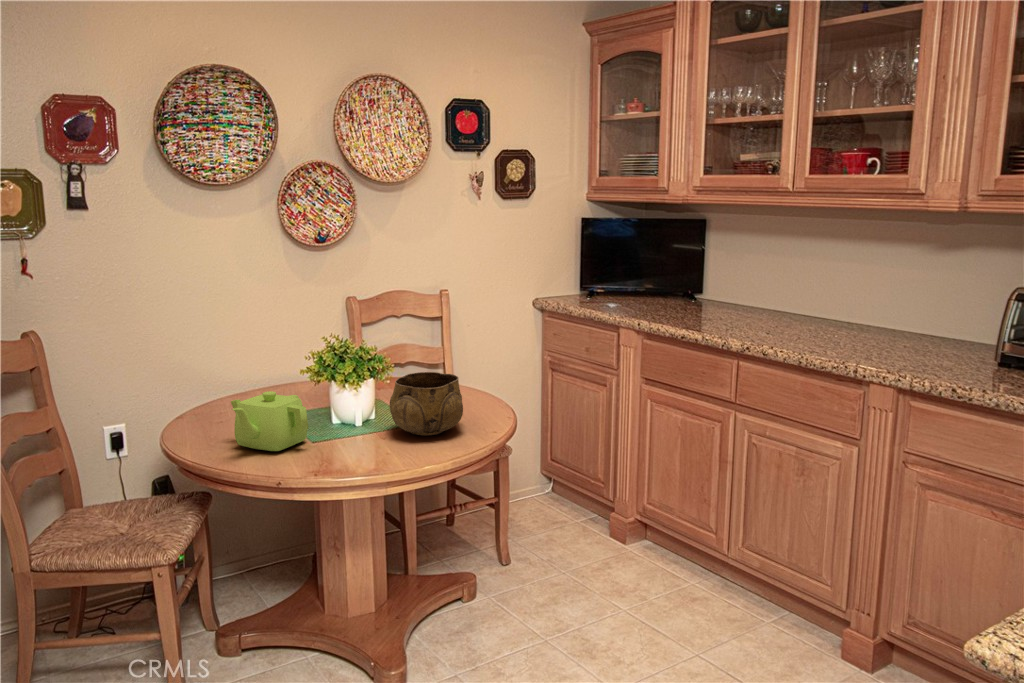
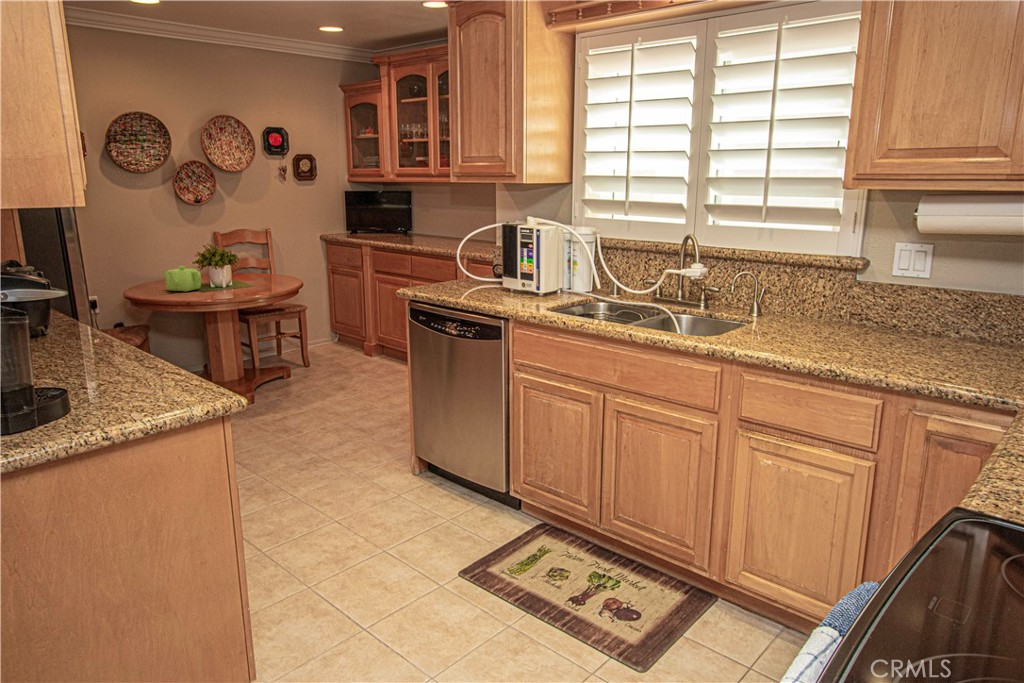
decorative bowl: present [390,372,463,435] -> none [240,259,275,285]

